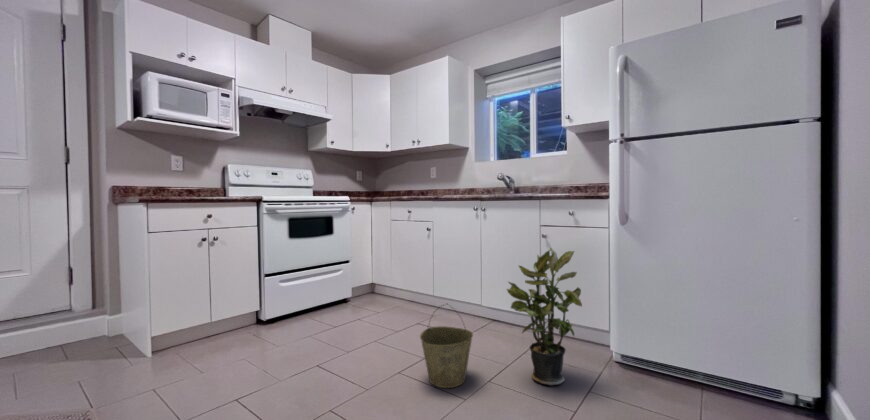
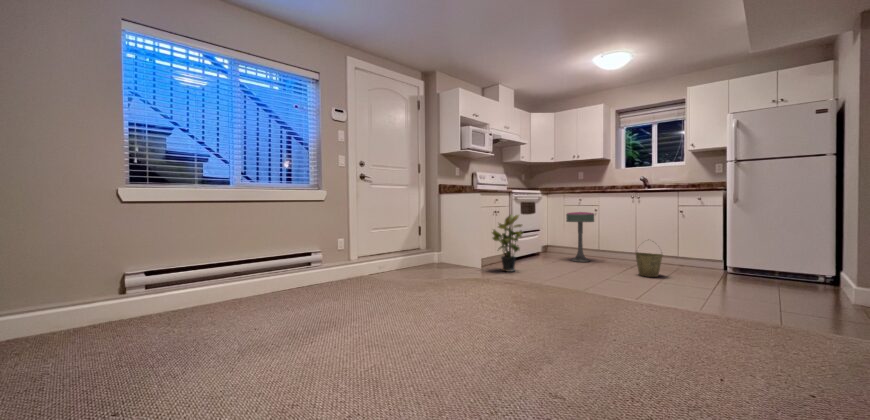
bar stool: none [369,234,414,322] -> present [566,212,594,262]
potted plant: present [507,248,582,386] -> present [492,215,523,272]

